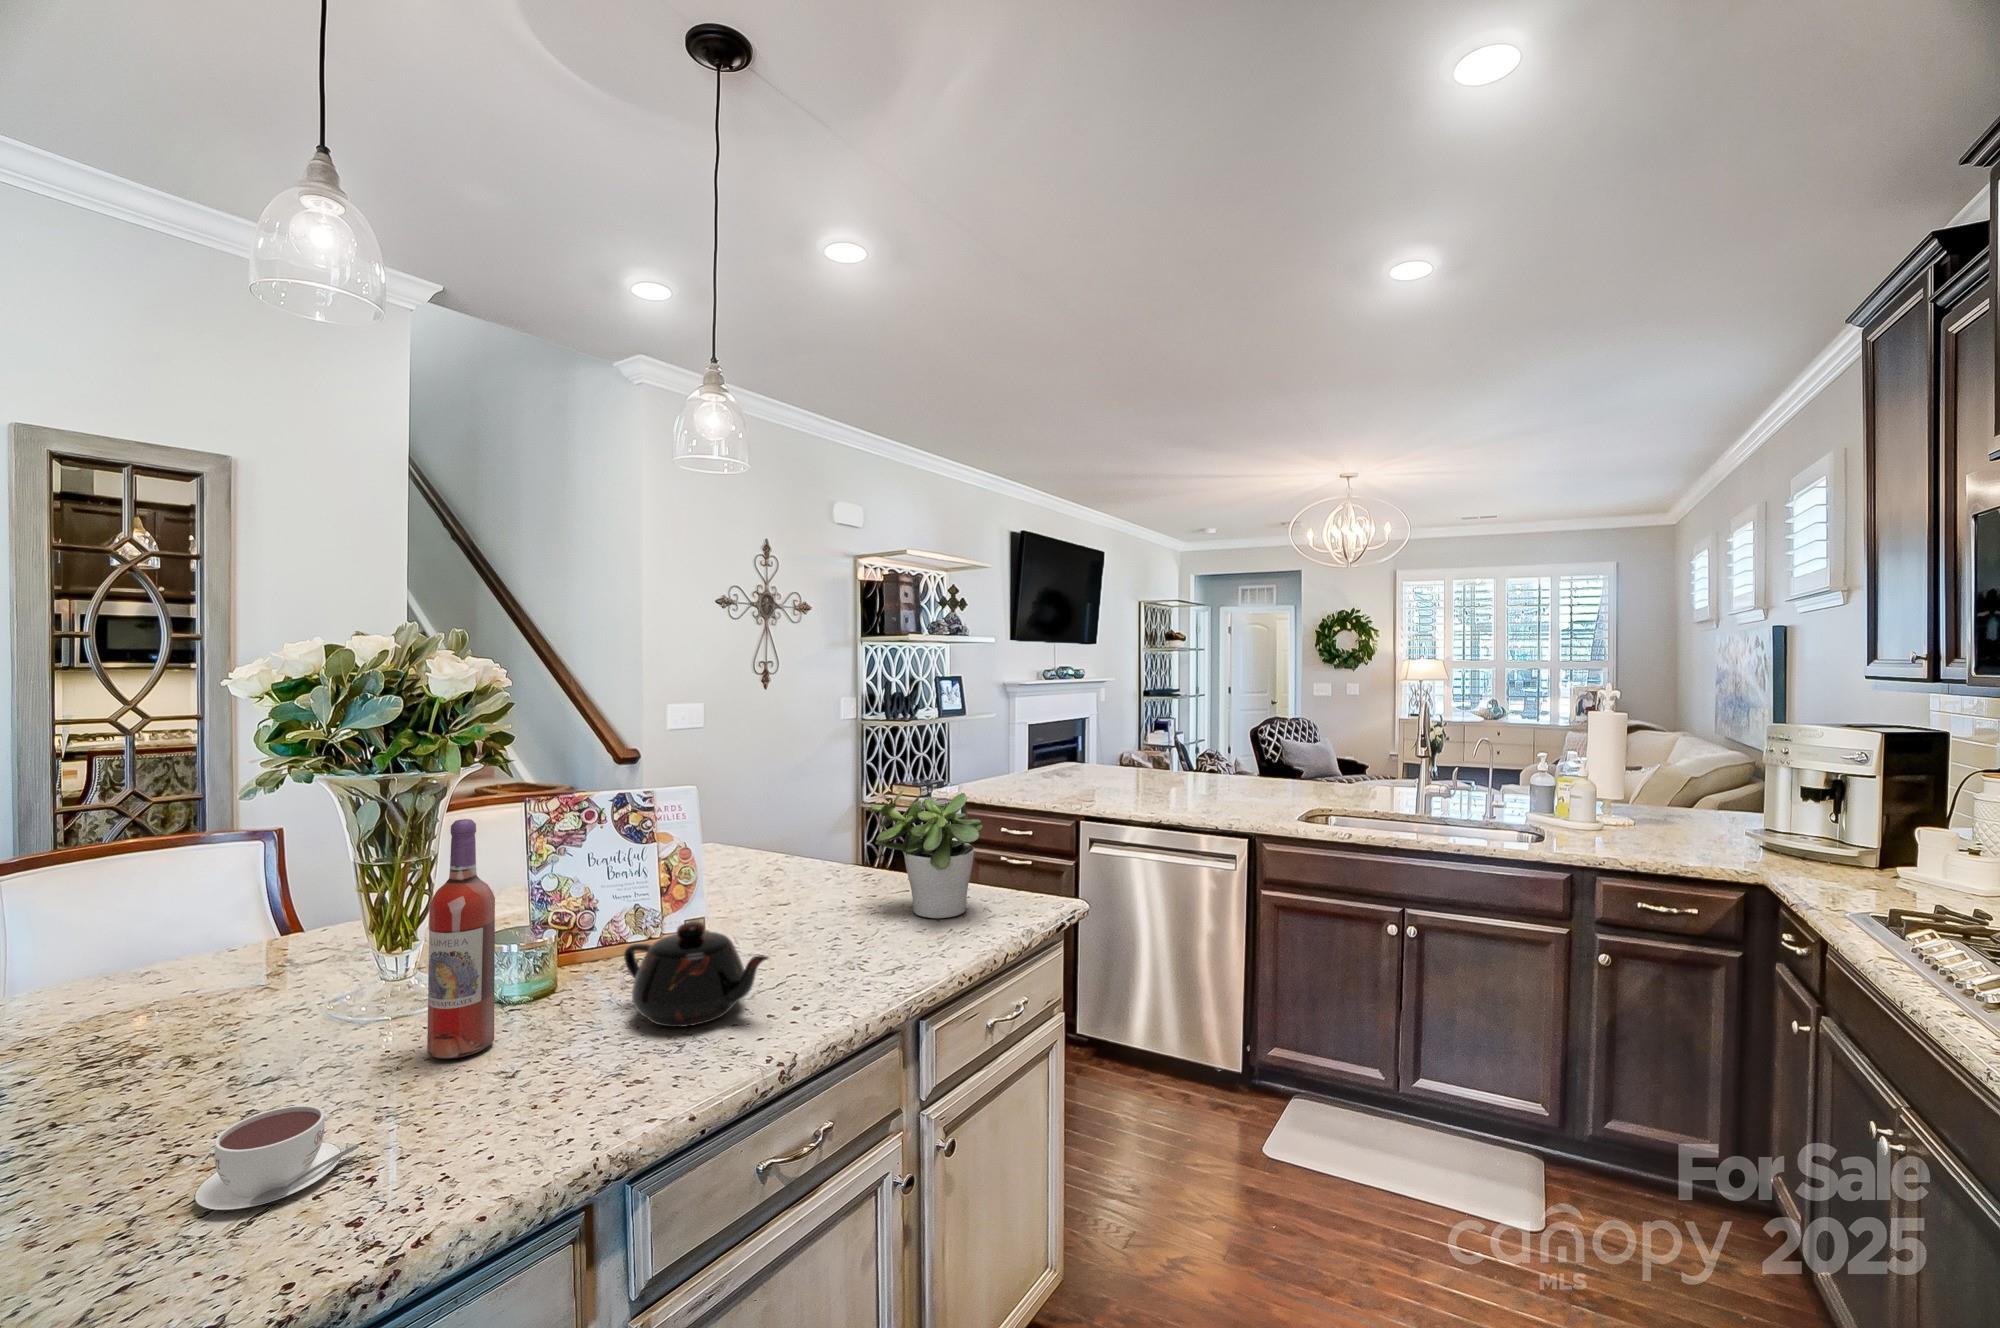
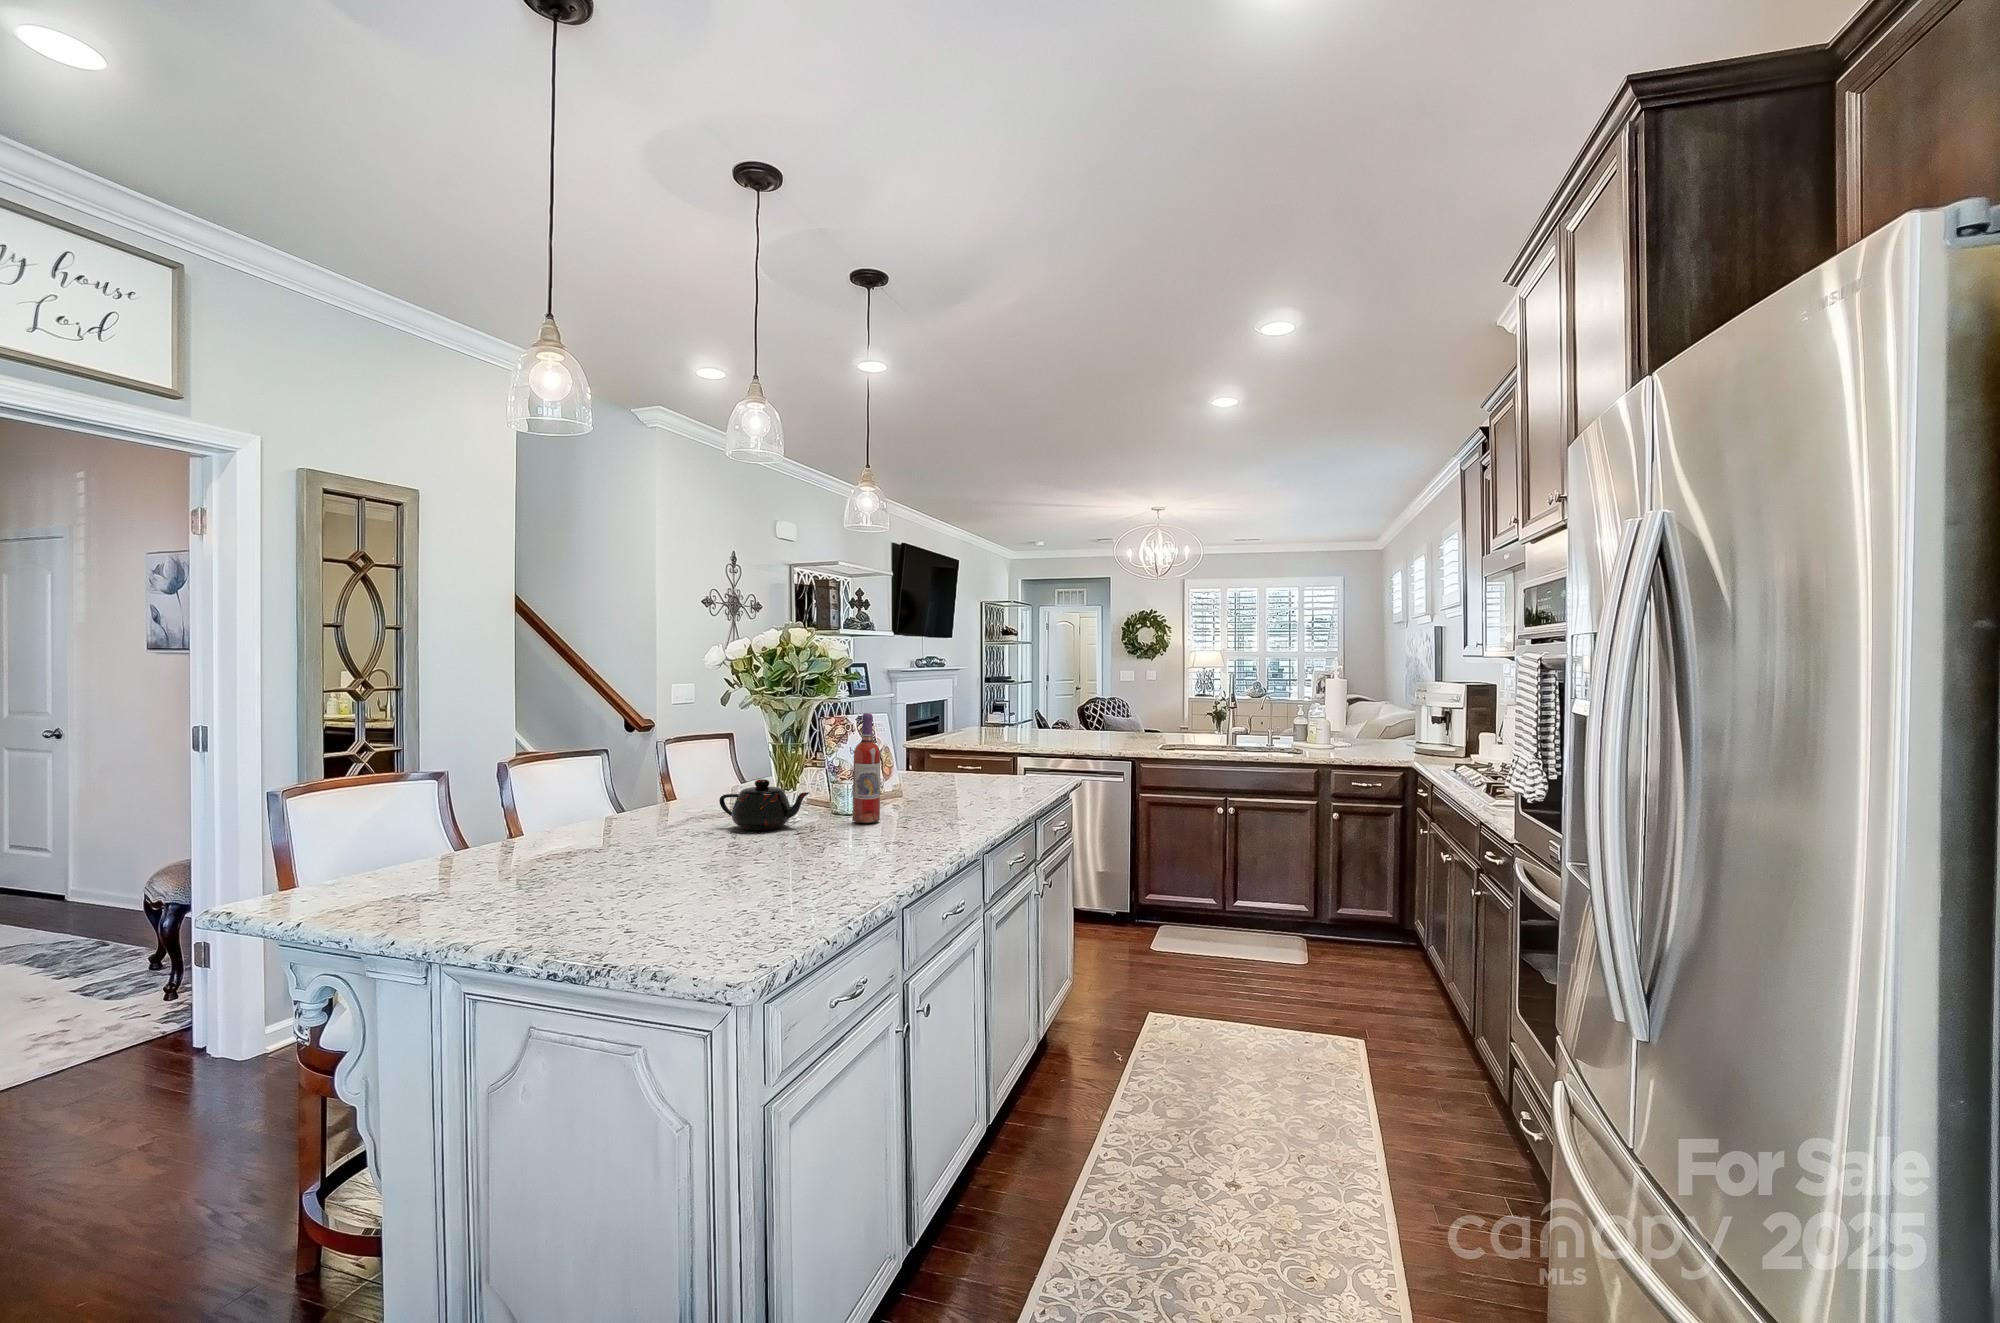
potted plant: present [870,791,983,919] -> none [971,715,1039,785]
teapot: present [624,922,769,1027] -> present [719,779,810,830]
coffee cup: present [194,1105,359,1210] -> none [854,818,899,845]

